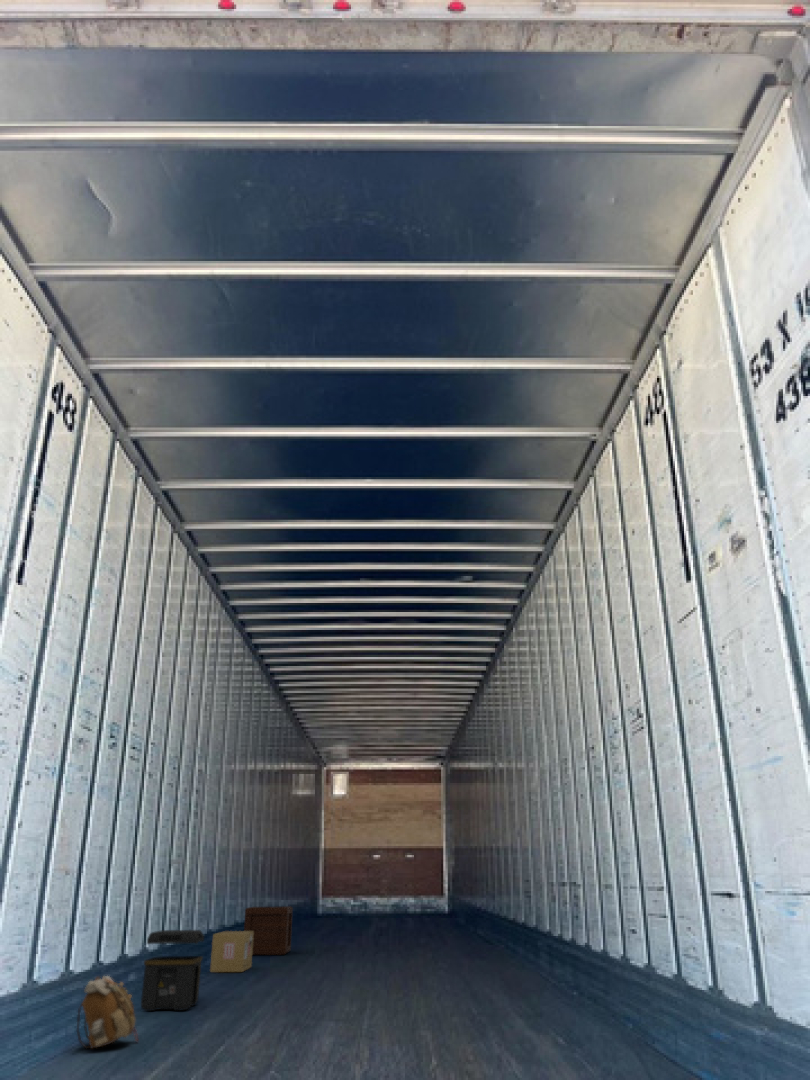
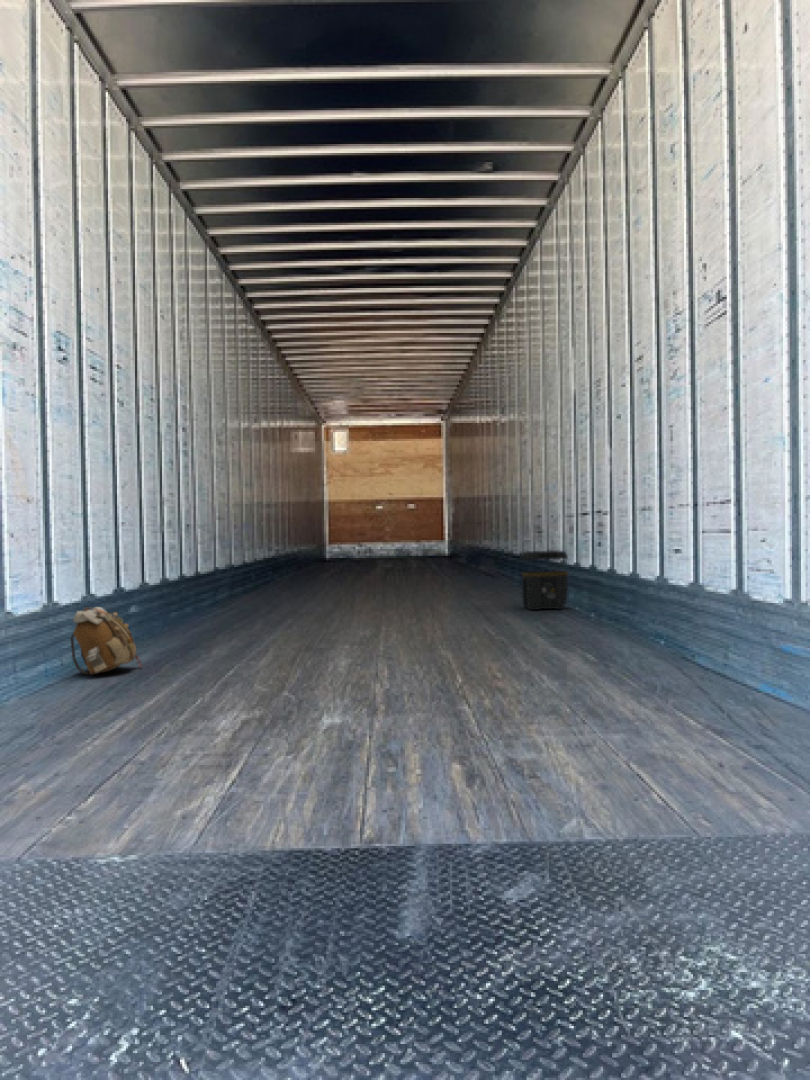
wooden crate: present [244,906,293,955] -> none [252,550,301,593]
toolbox: present [141,930,204,1011] -> present [520,550,568,610]
cardboard box: present [210,931,253,972] -> none [220,570,262,608]

